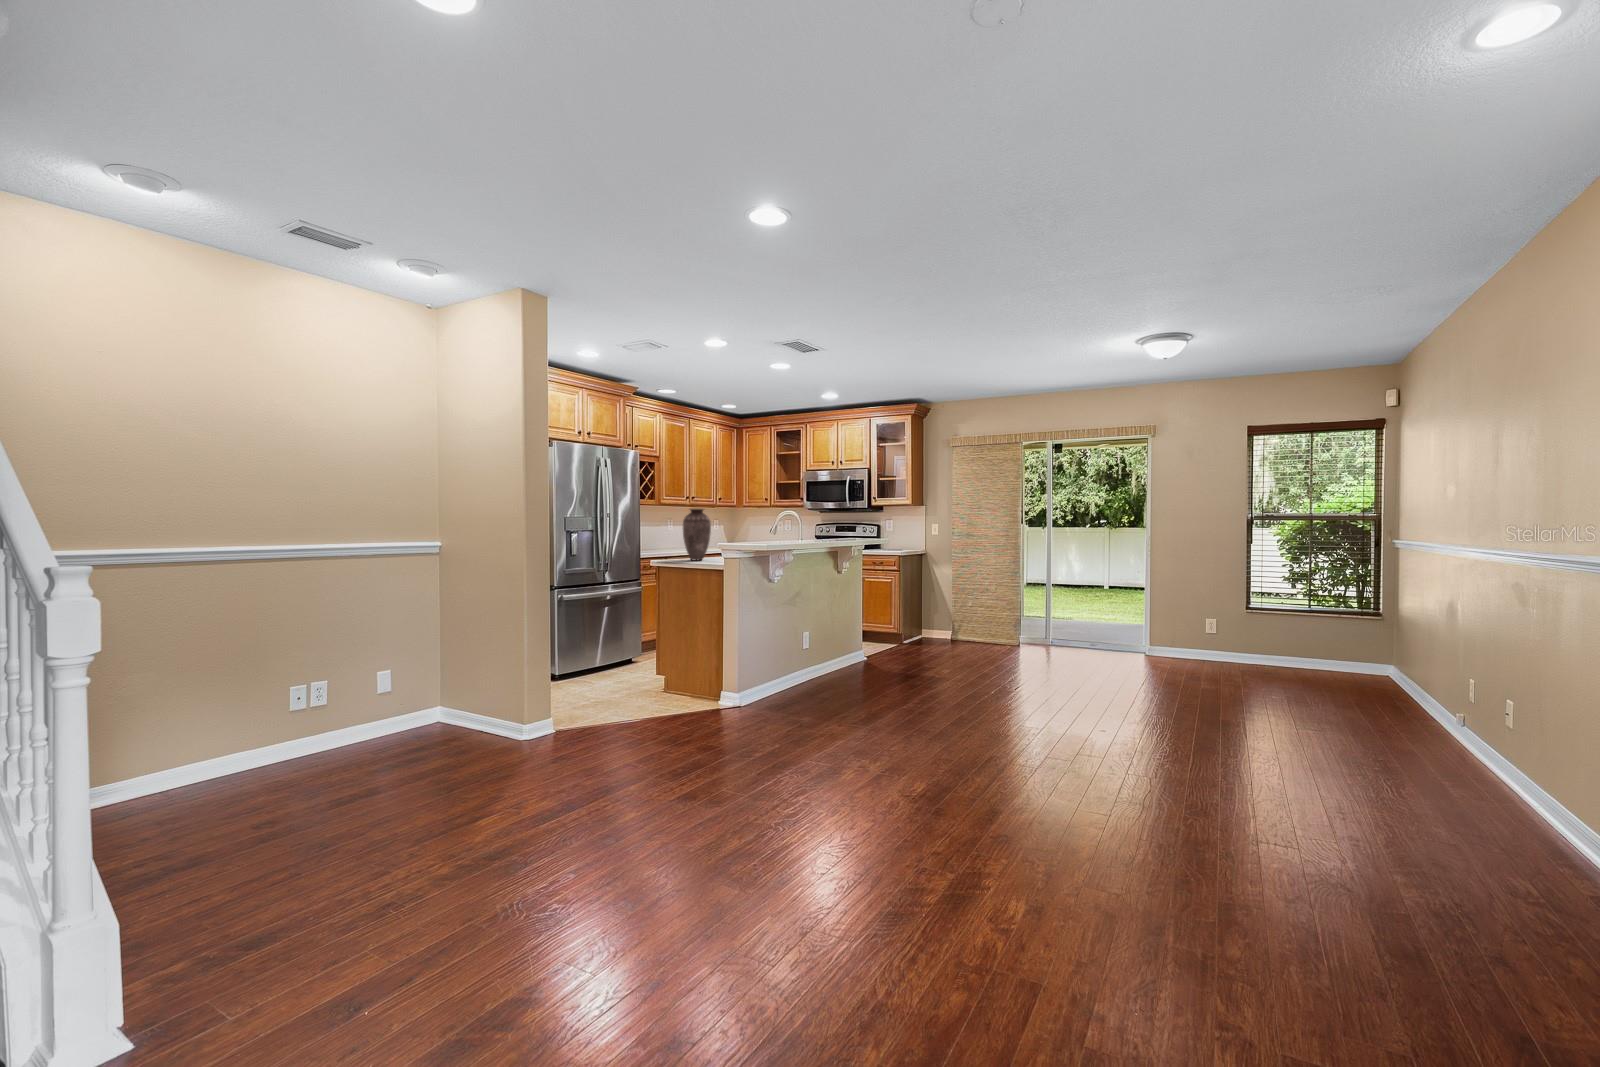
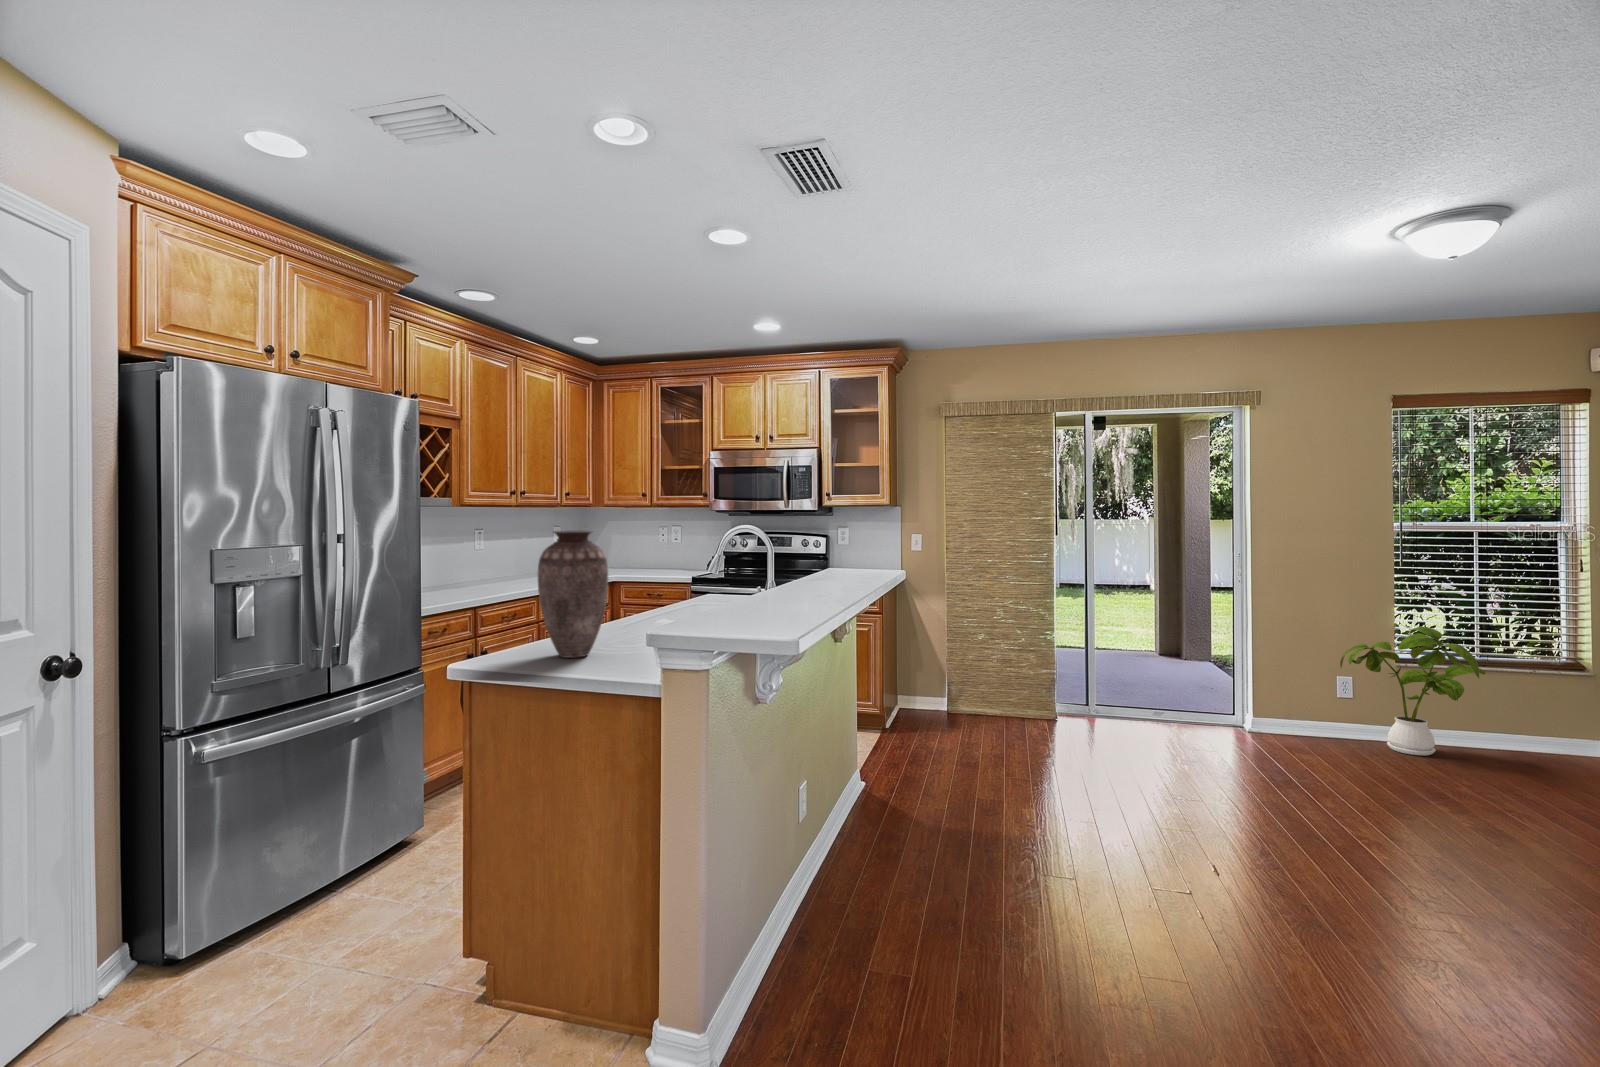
house plant: none [1202,582,1299,669] -> present [1340,627,1485,756]

